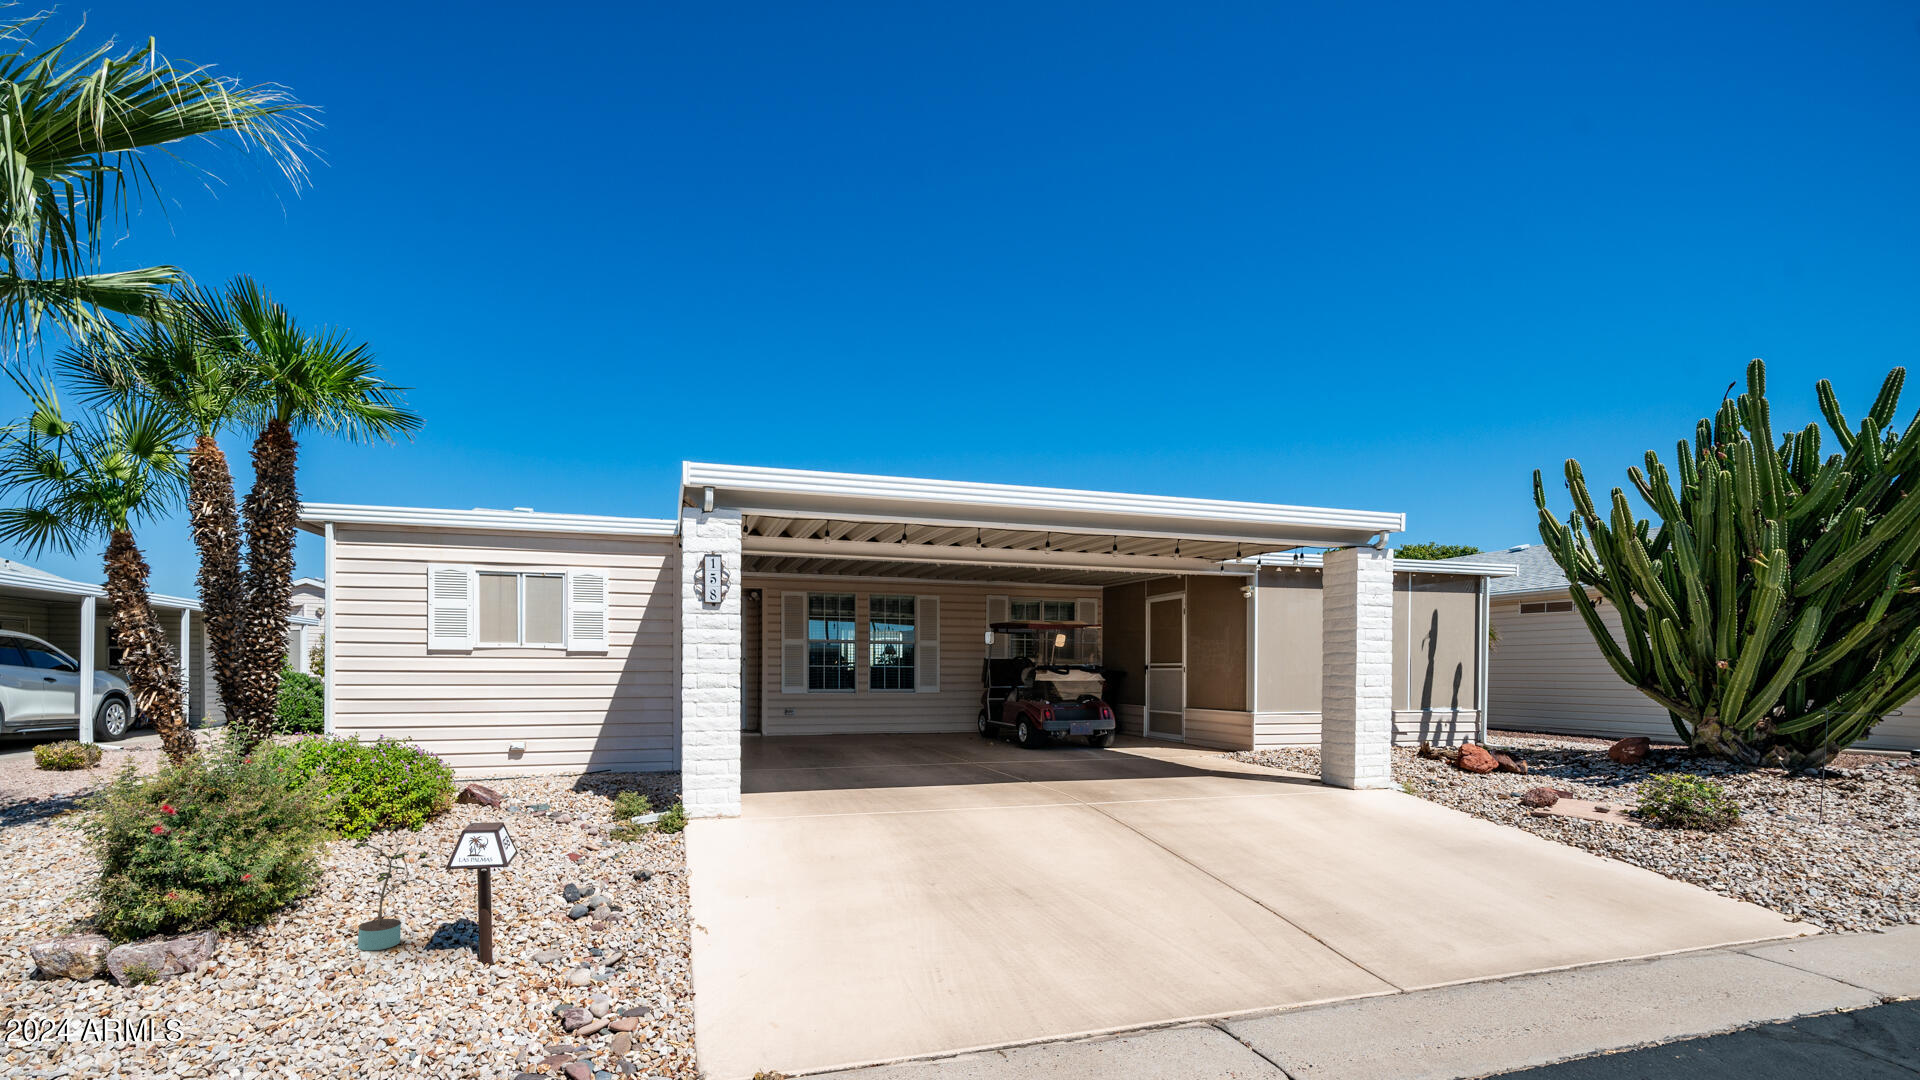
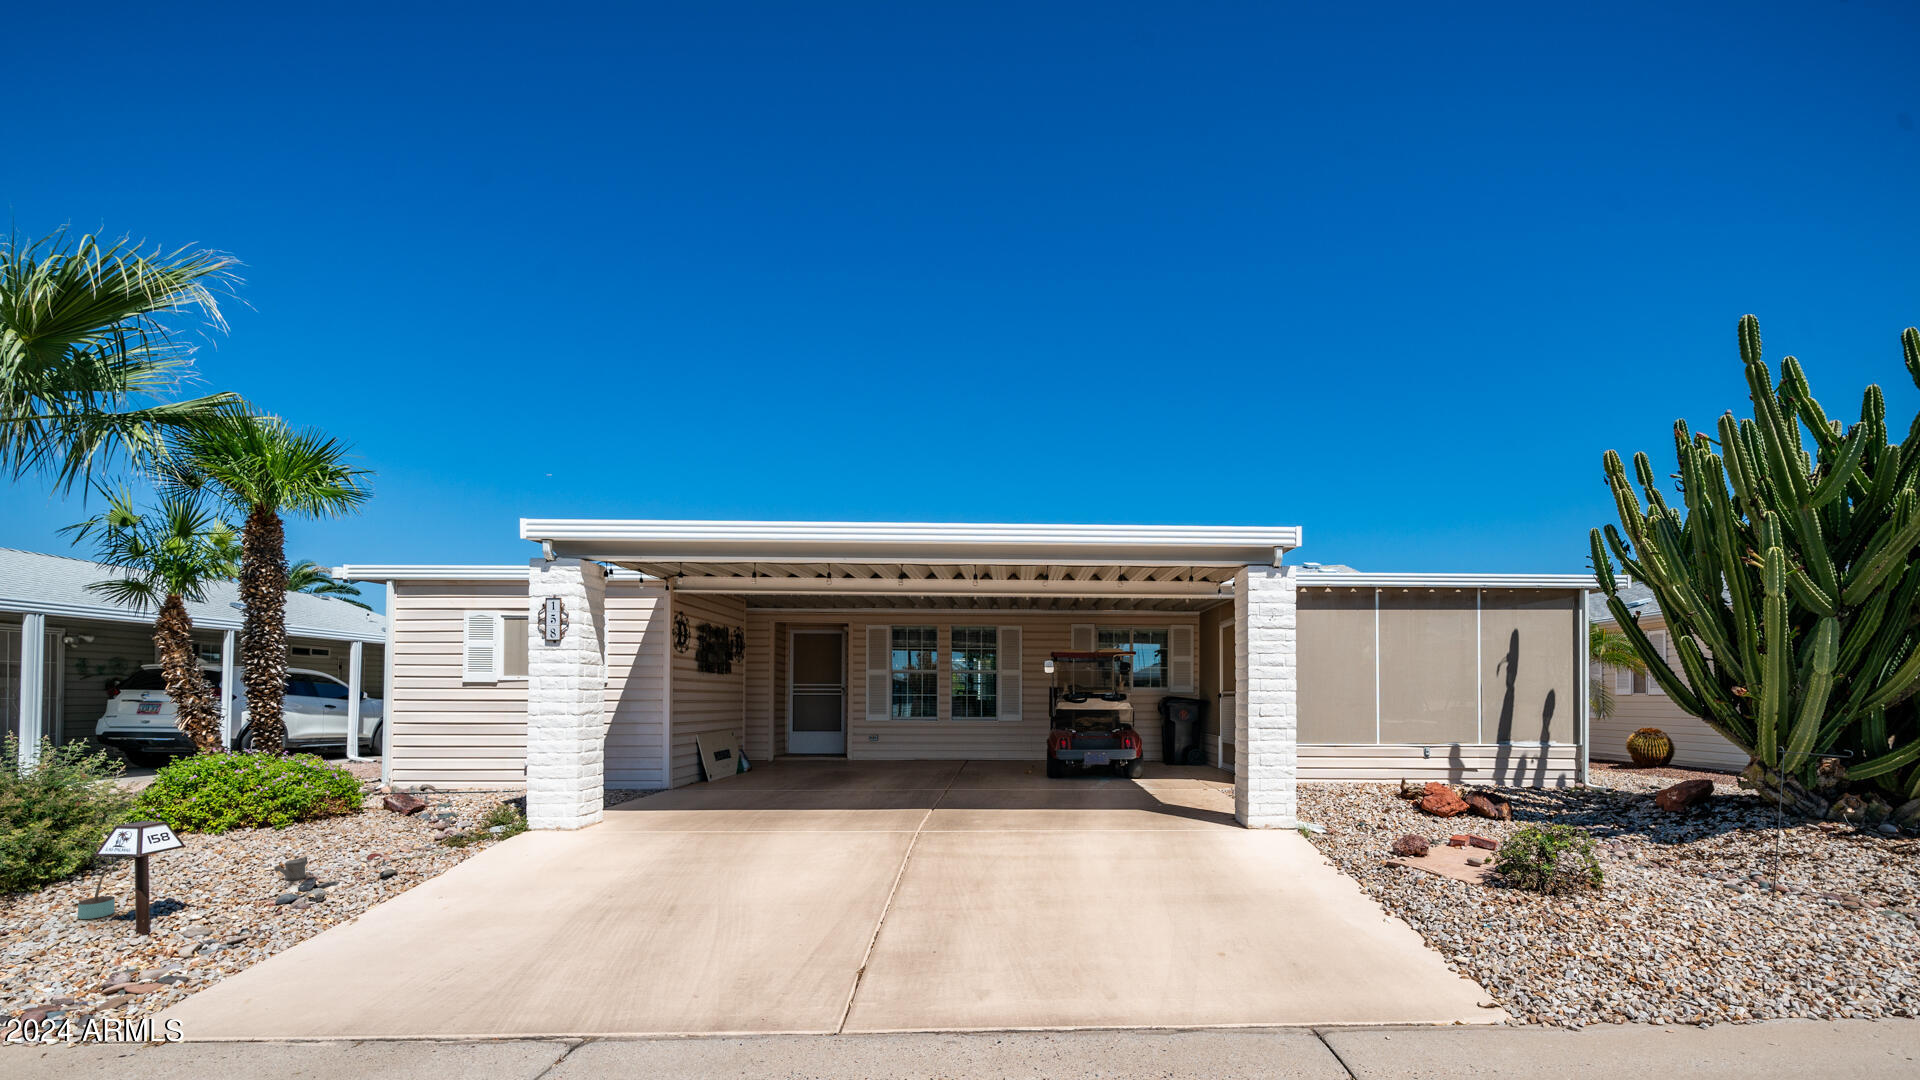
watering can: none [533,857,557,887] -> present [274,857,307,881]

